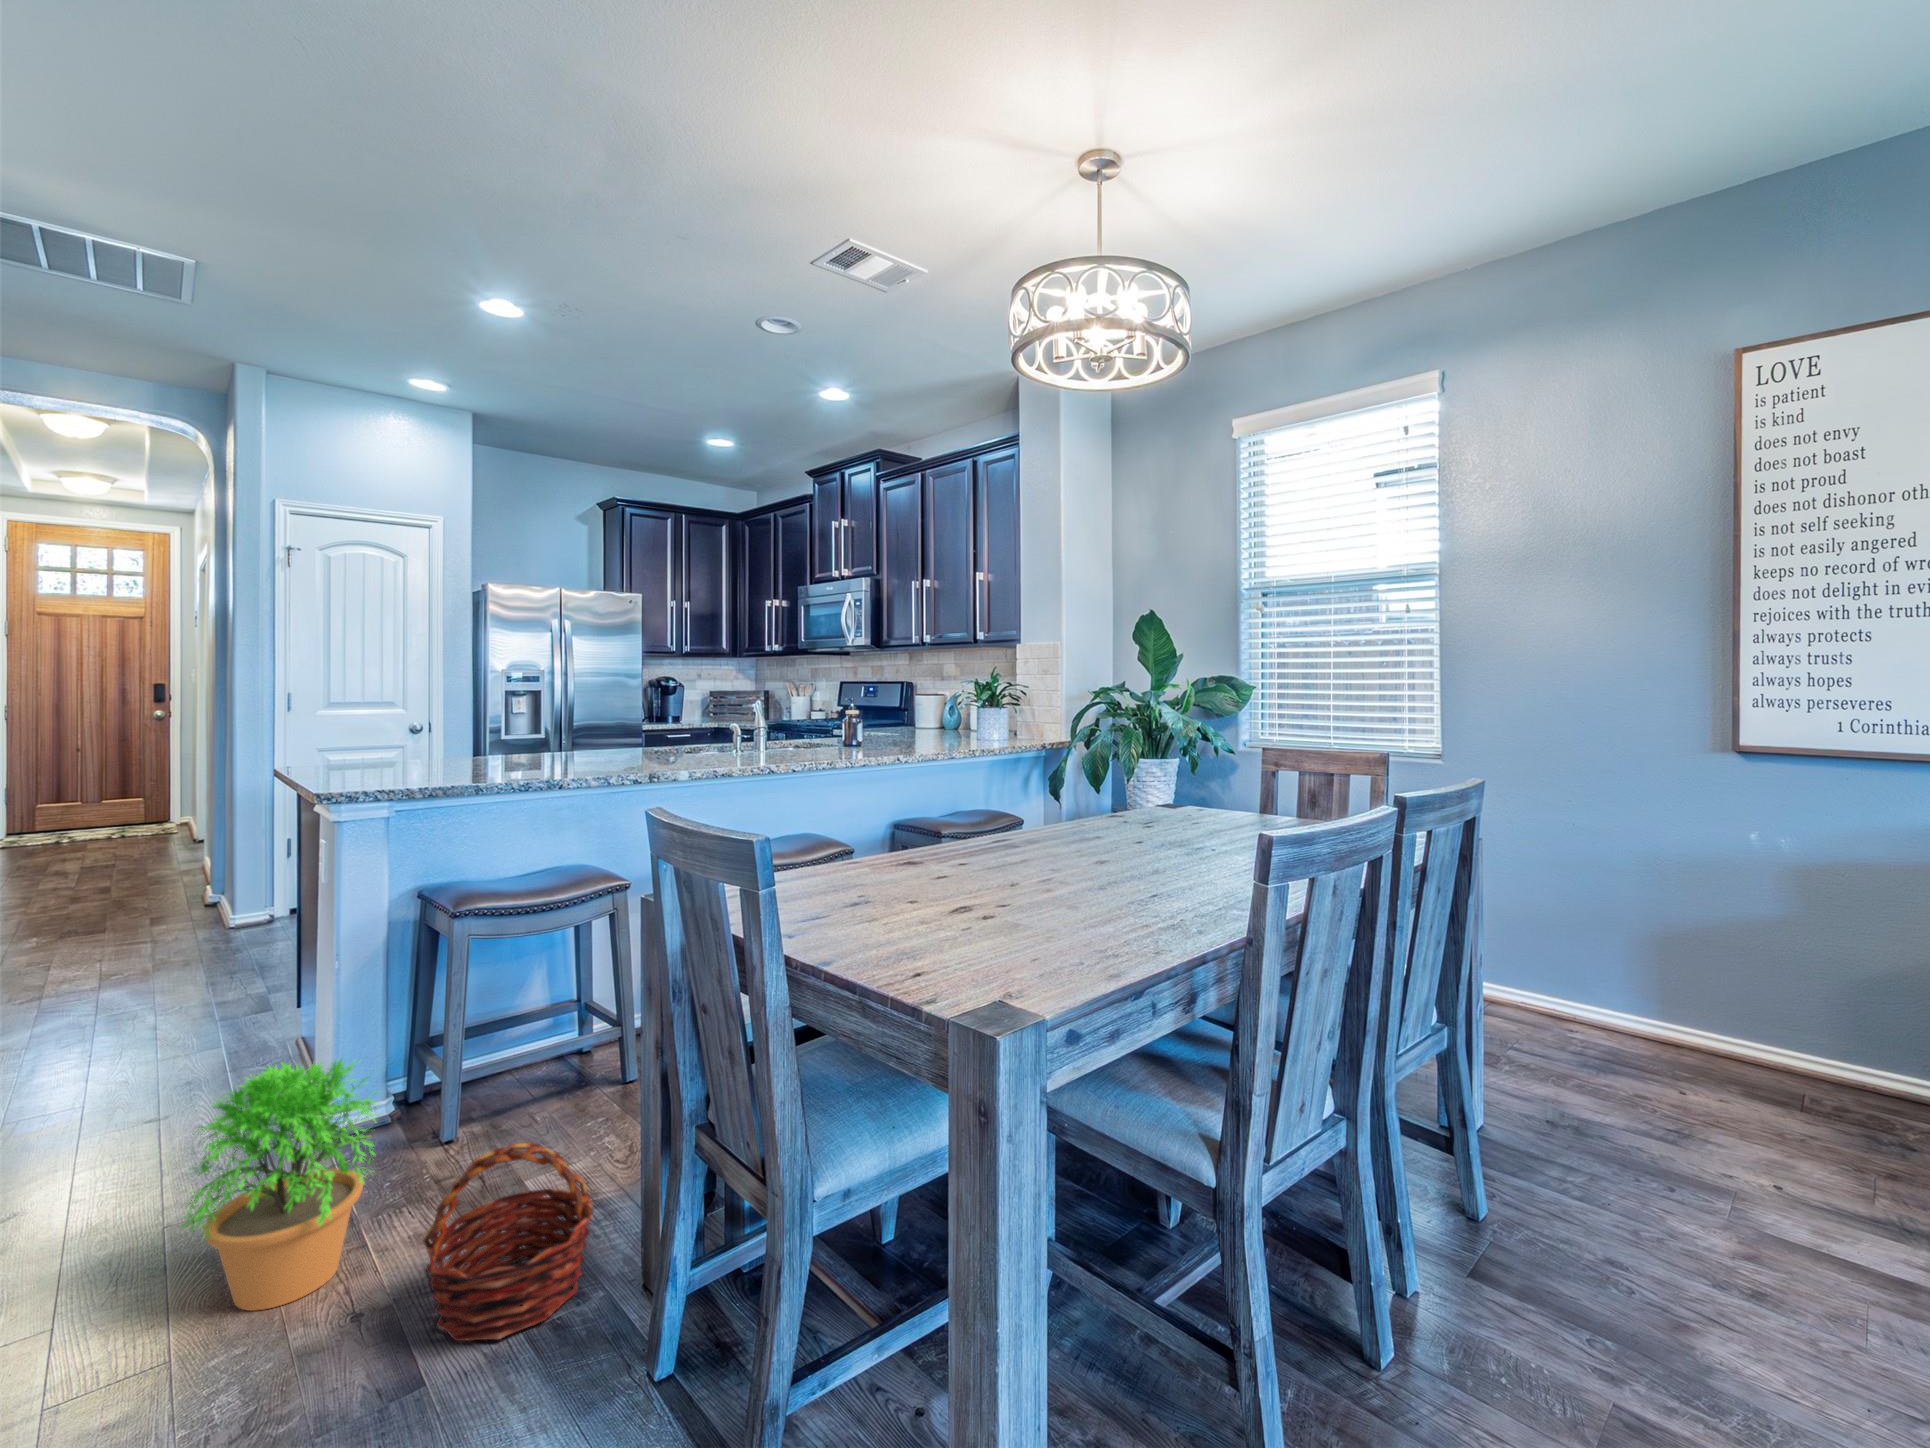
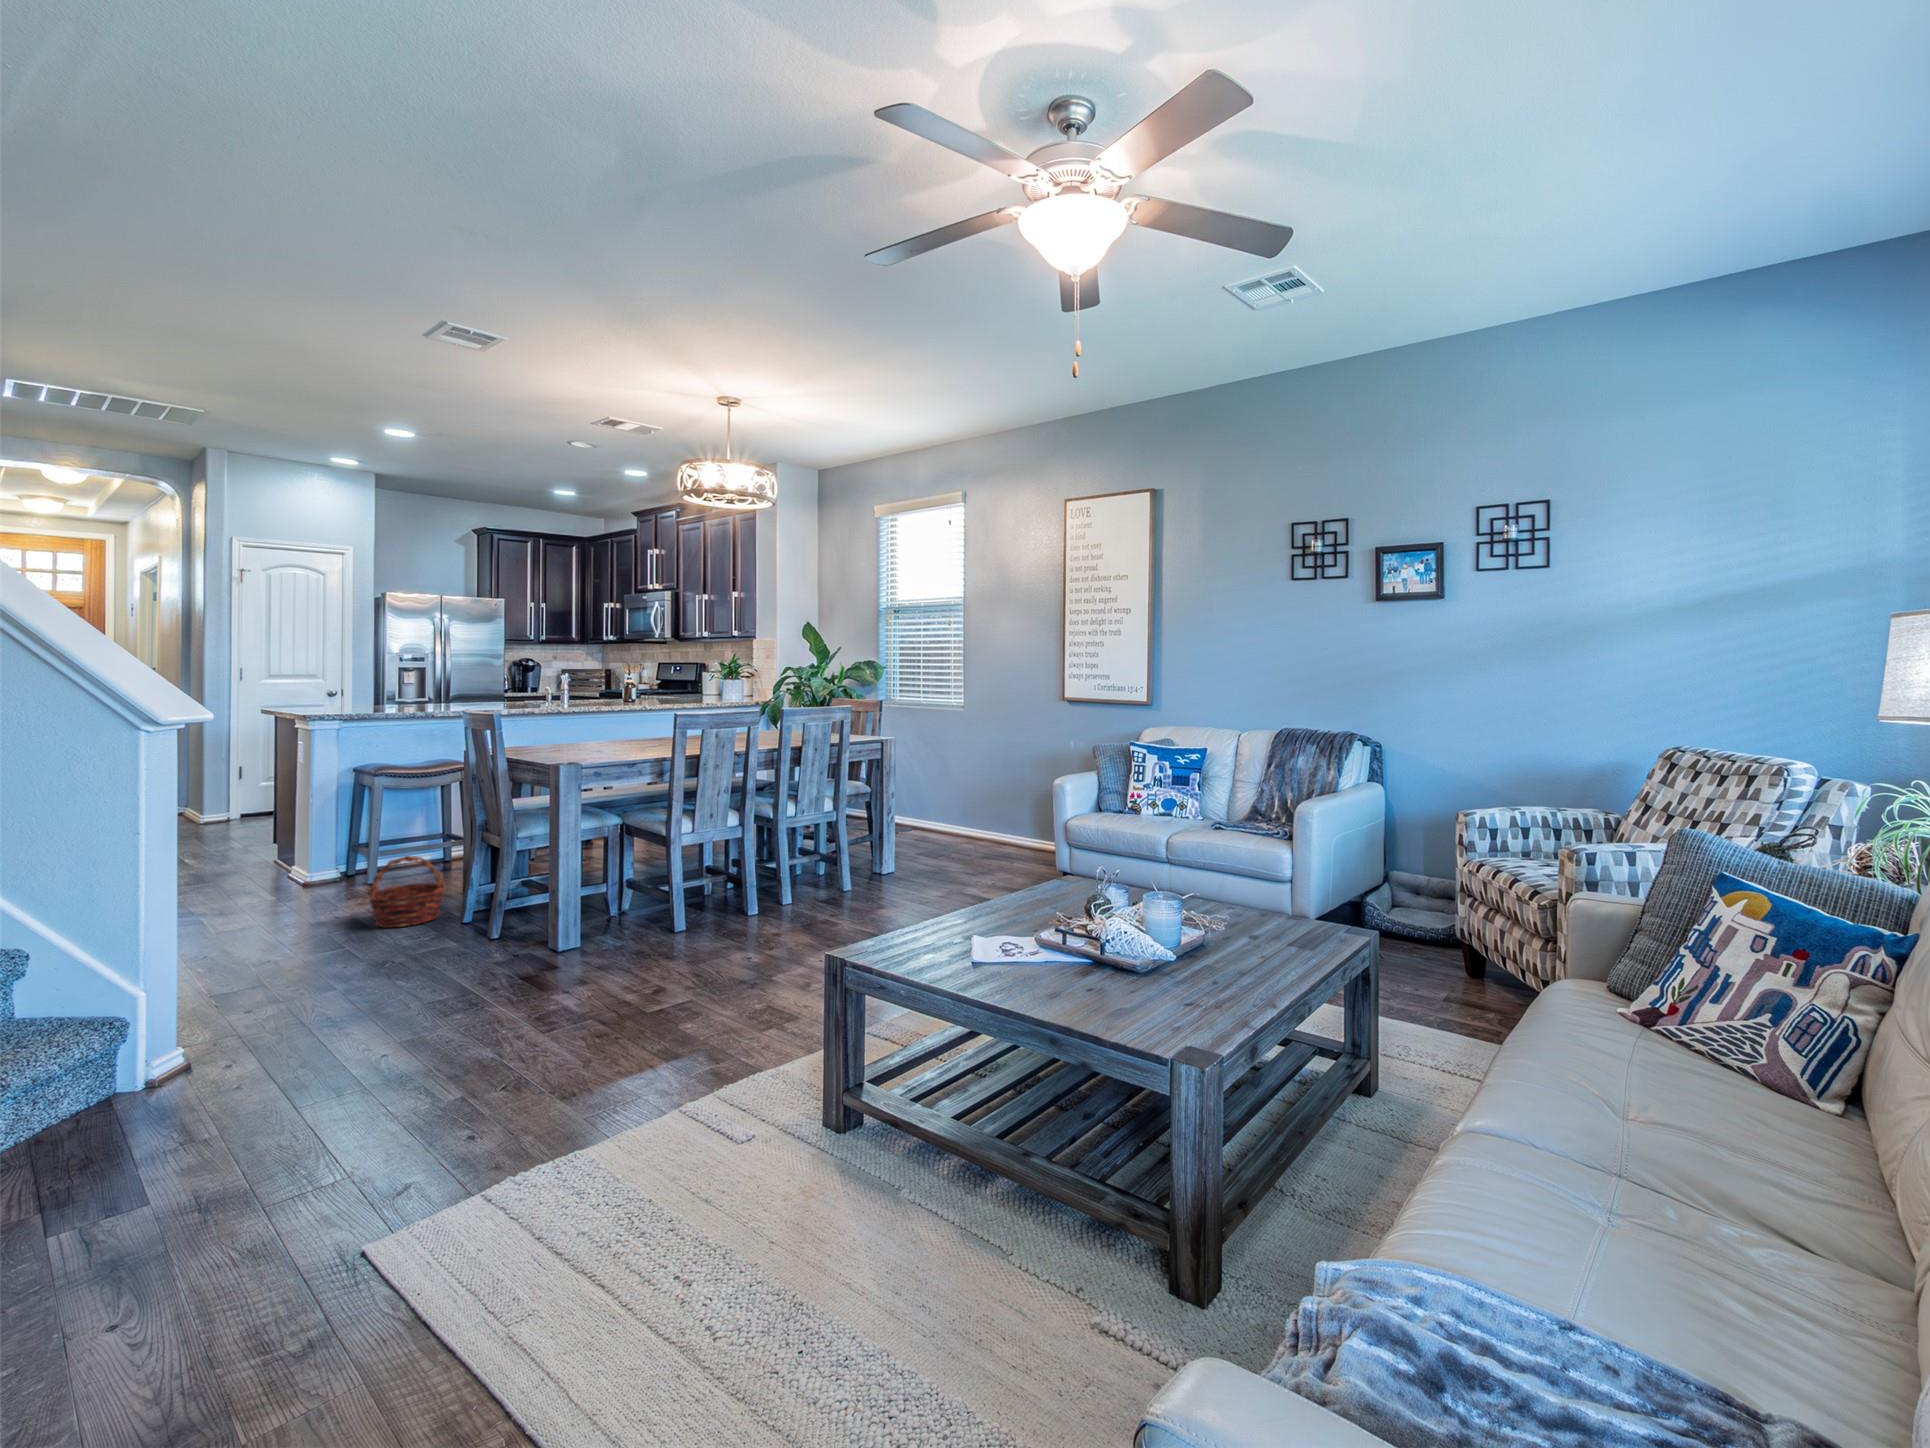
potted plant: present [182,1059,381,1311] -> none [253,823,345,925]

